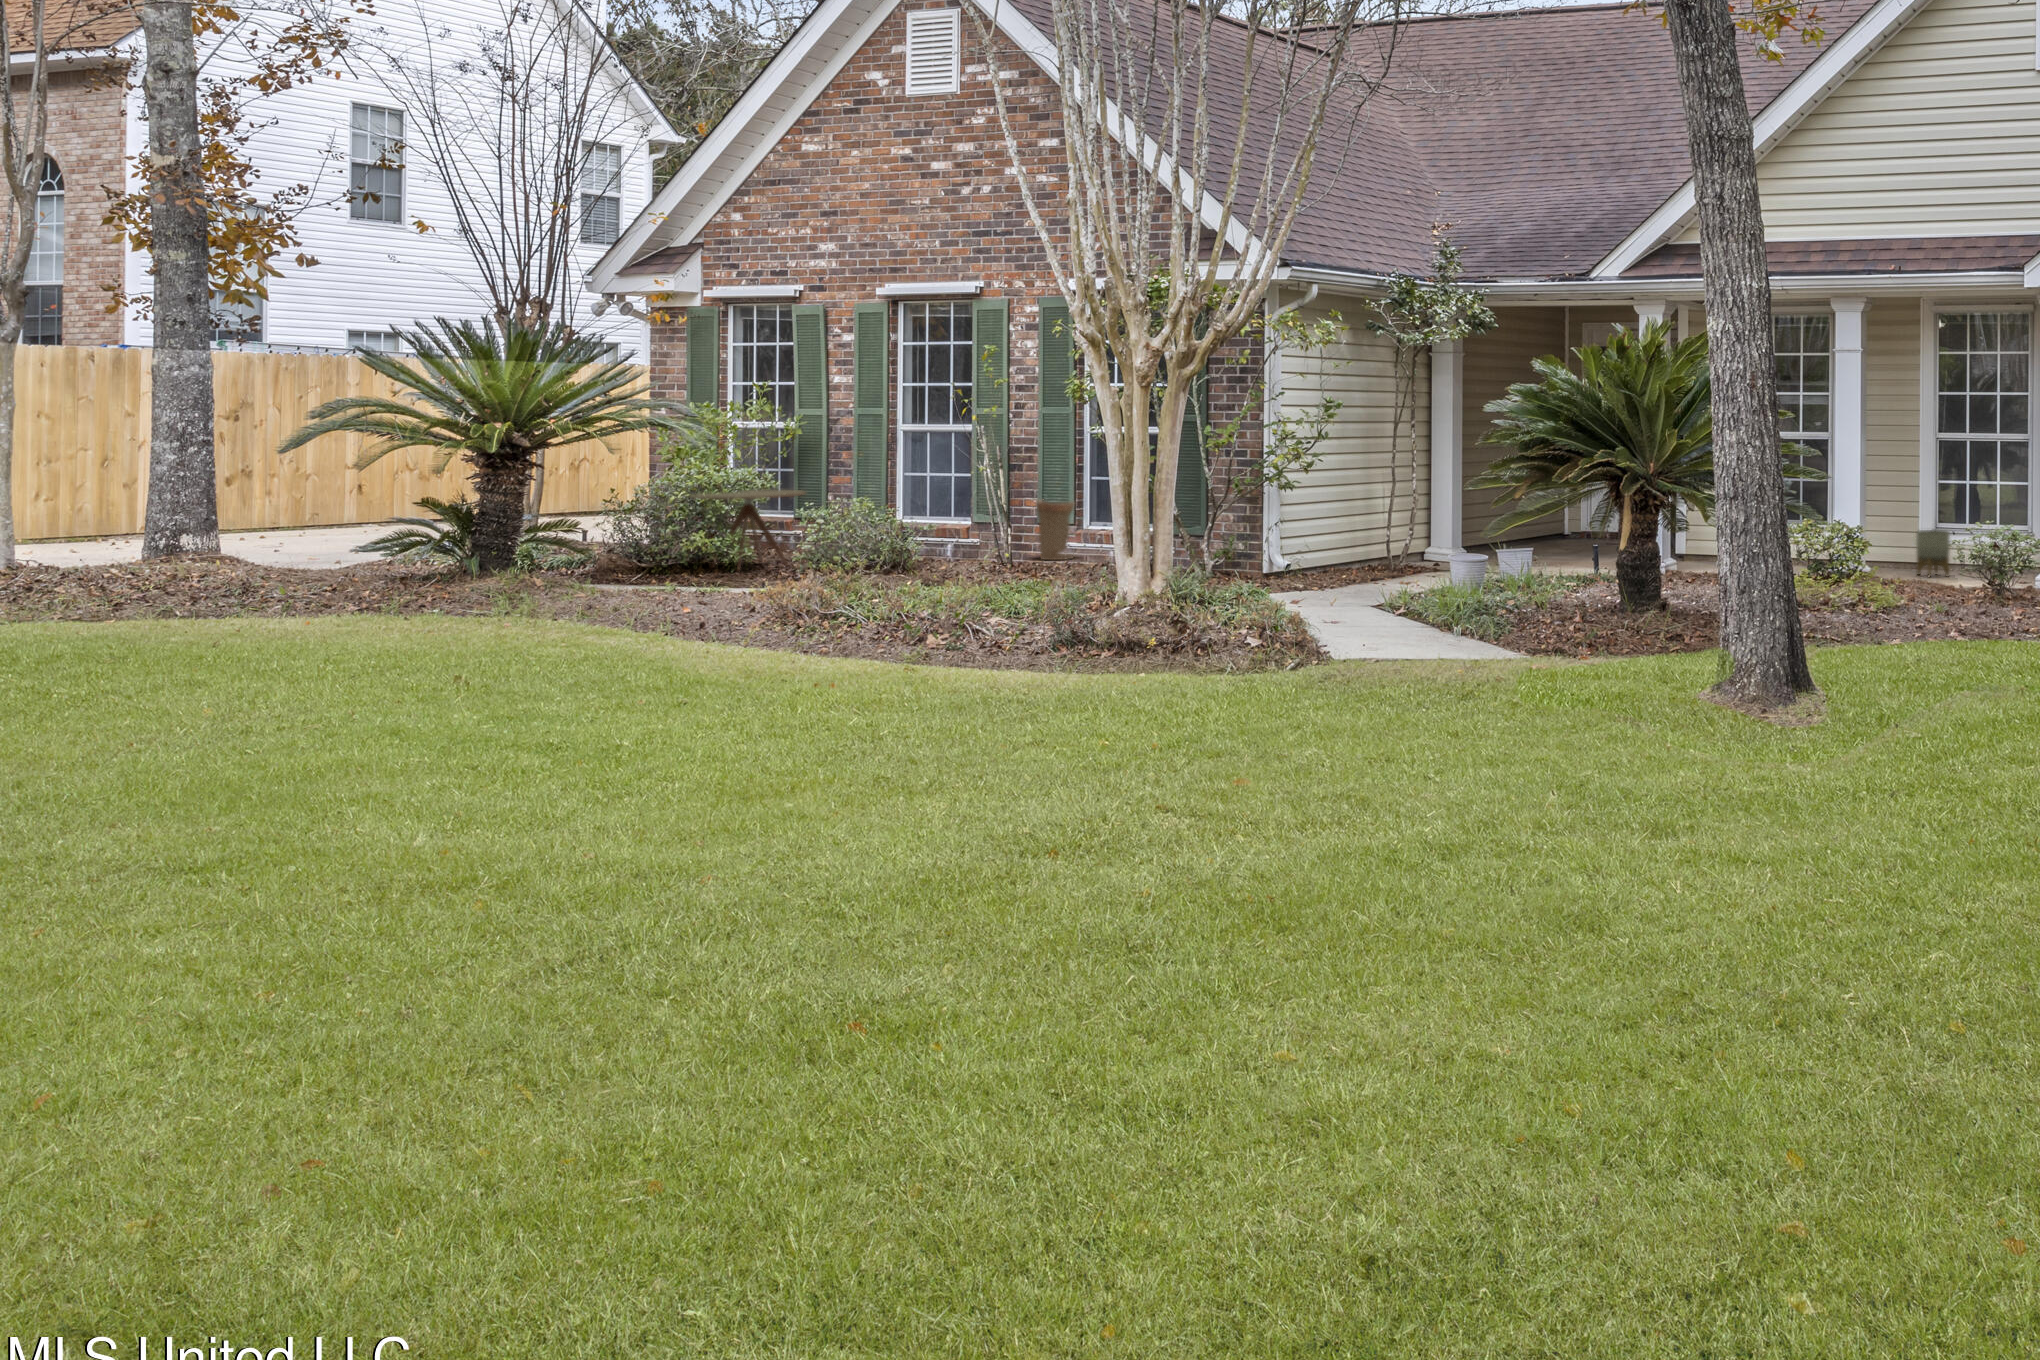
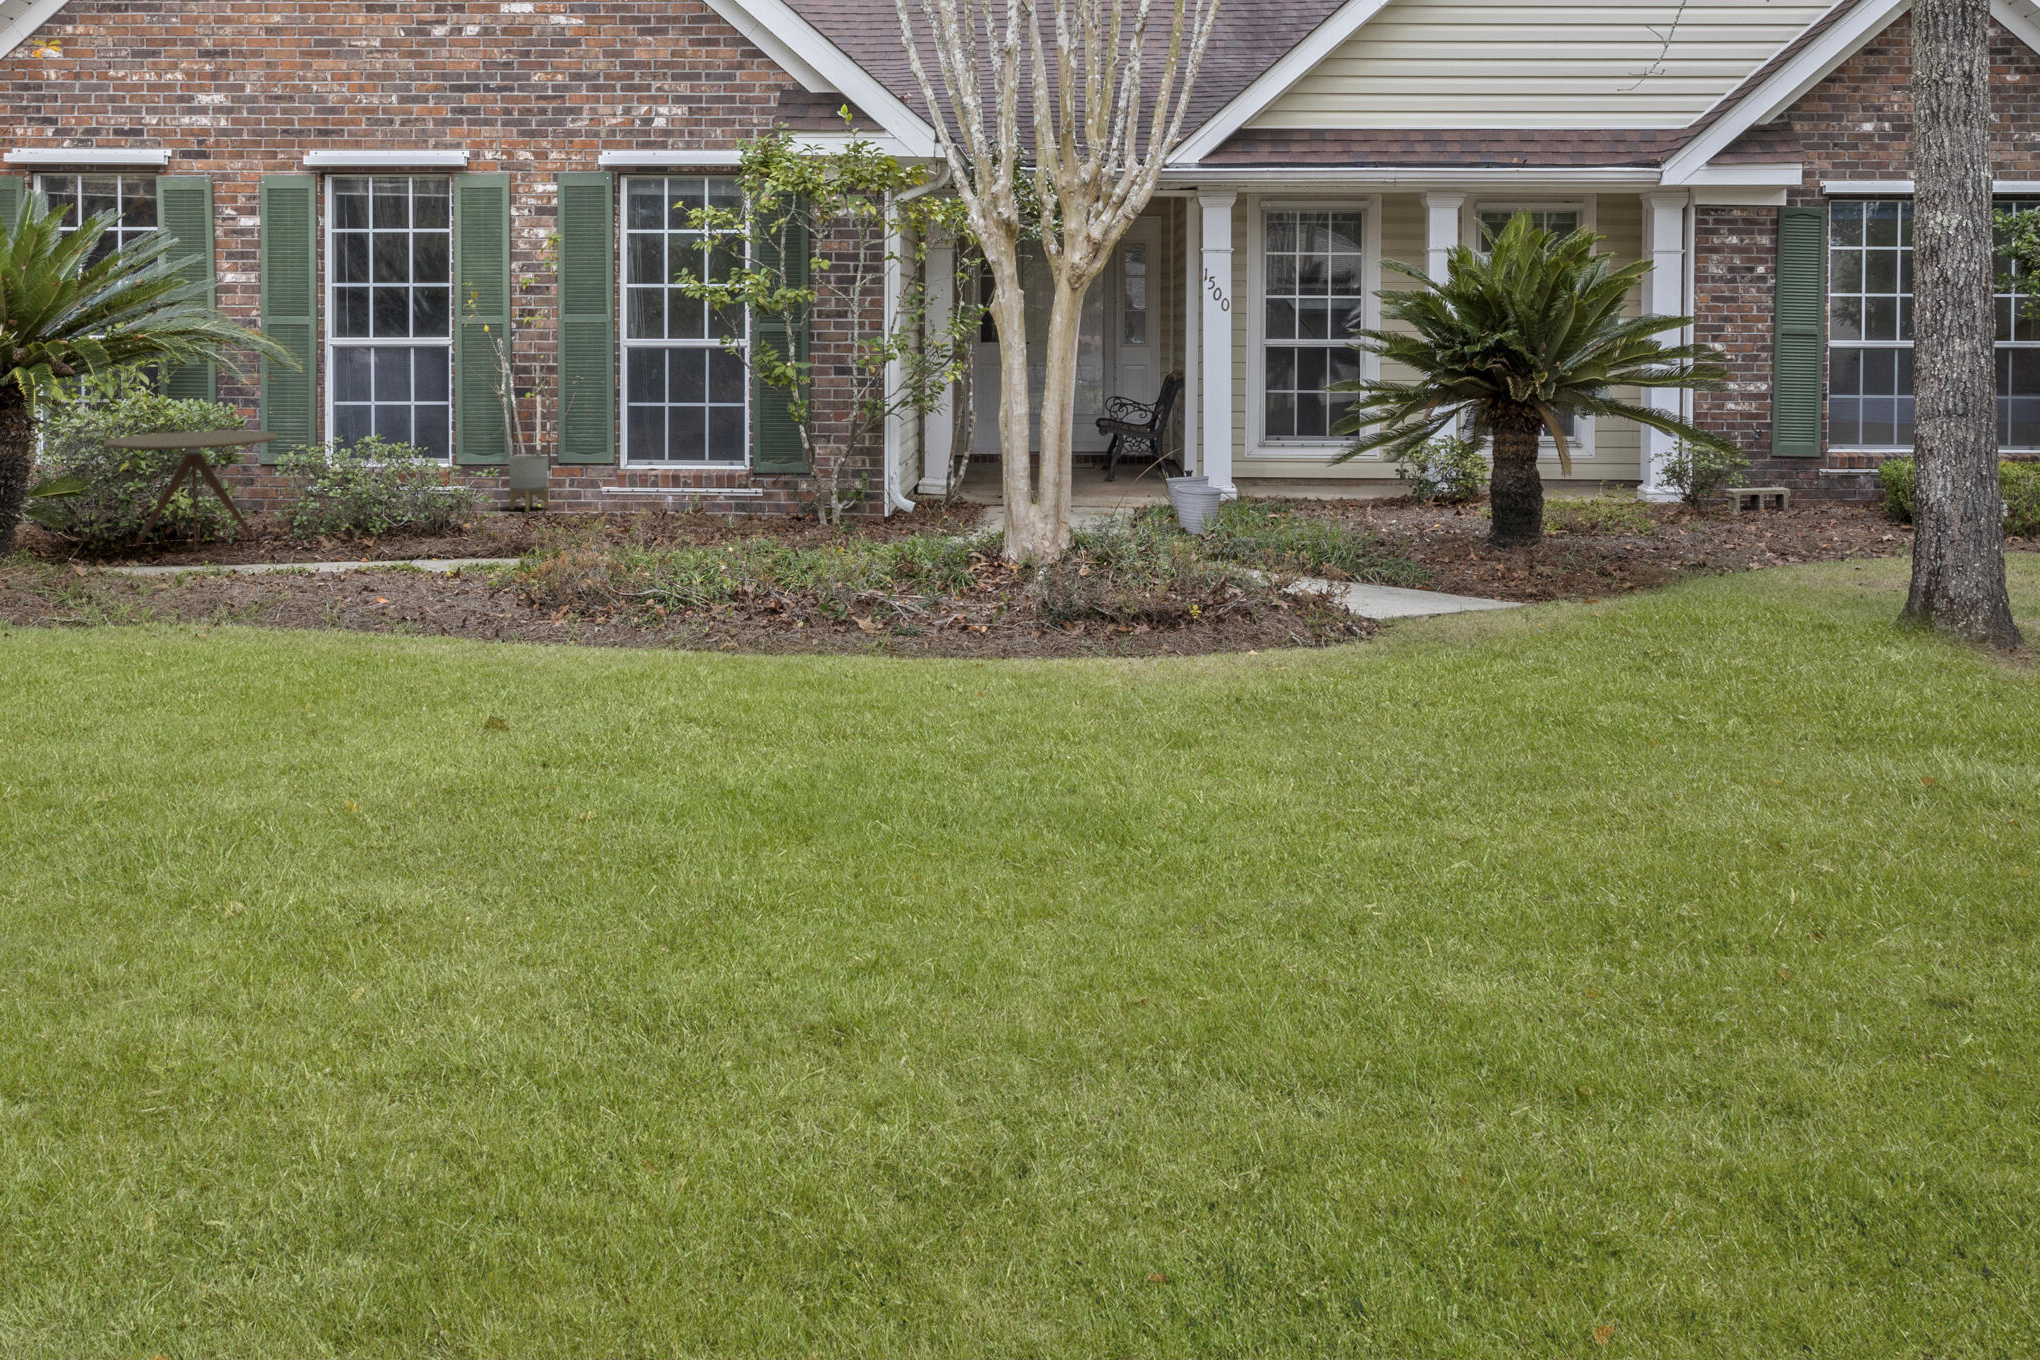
basket: present [1037,500,1074,560] -> none [573,431,629,511]
planter: present [1916,530,1950,576] -> present [509,455,549,512]

